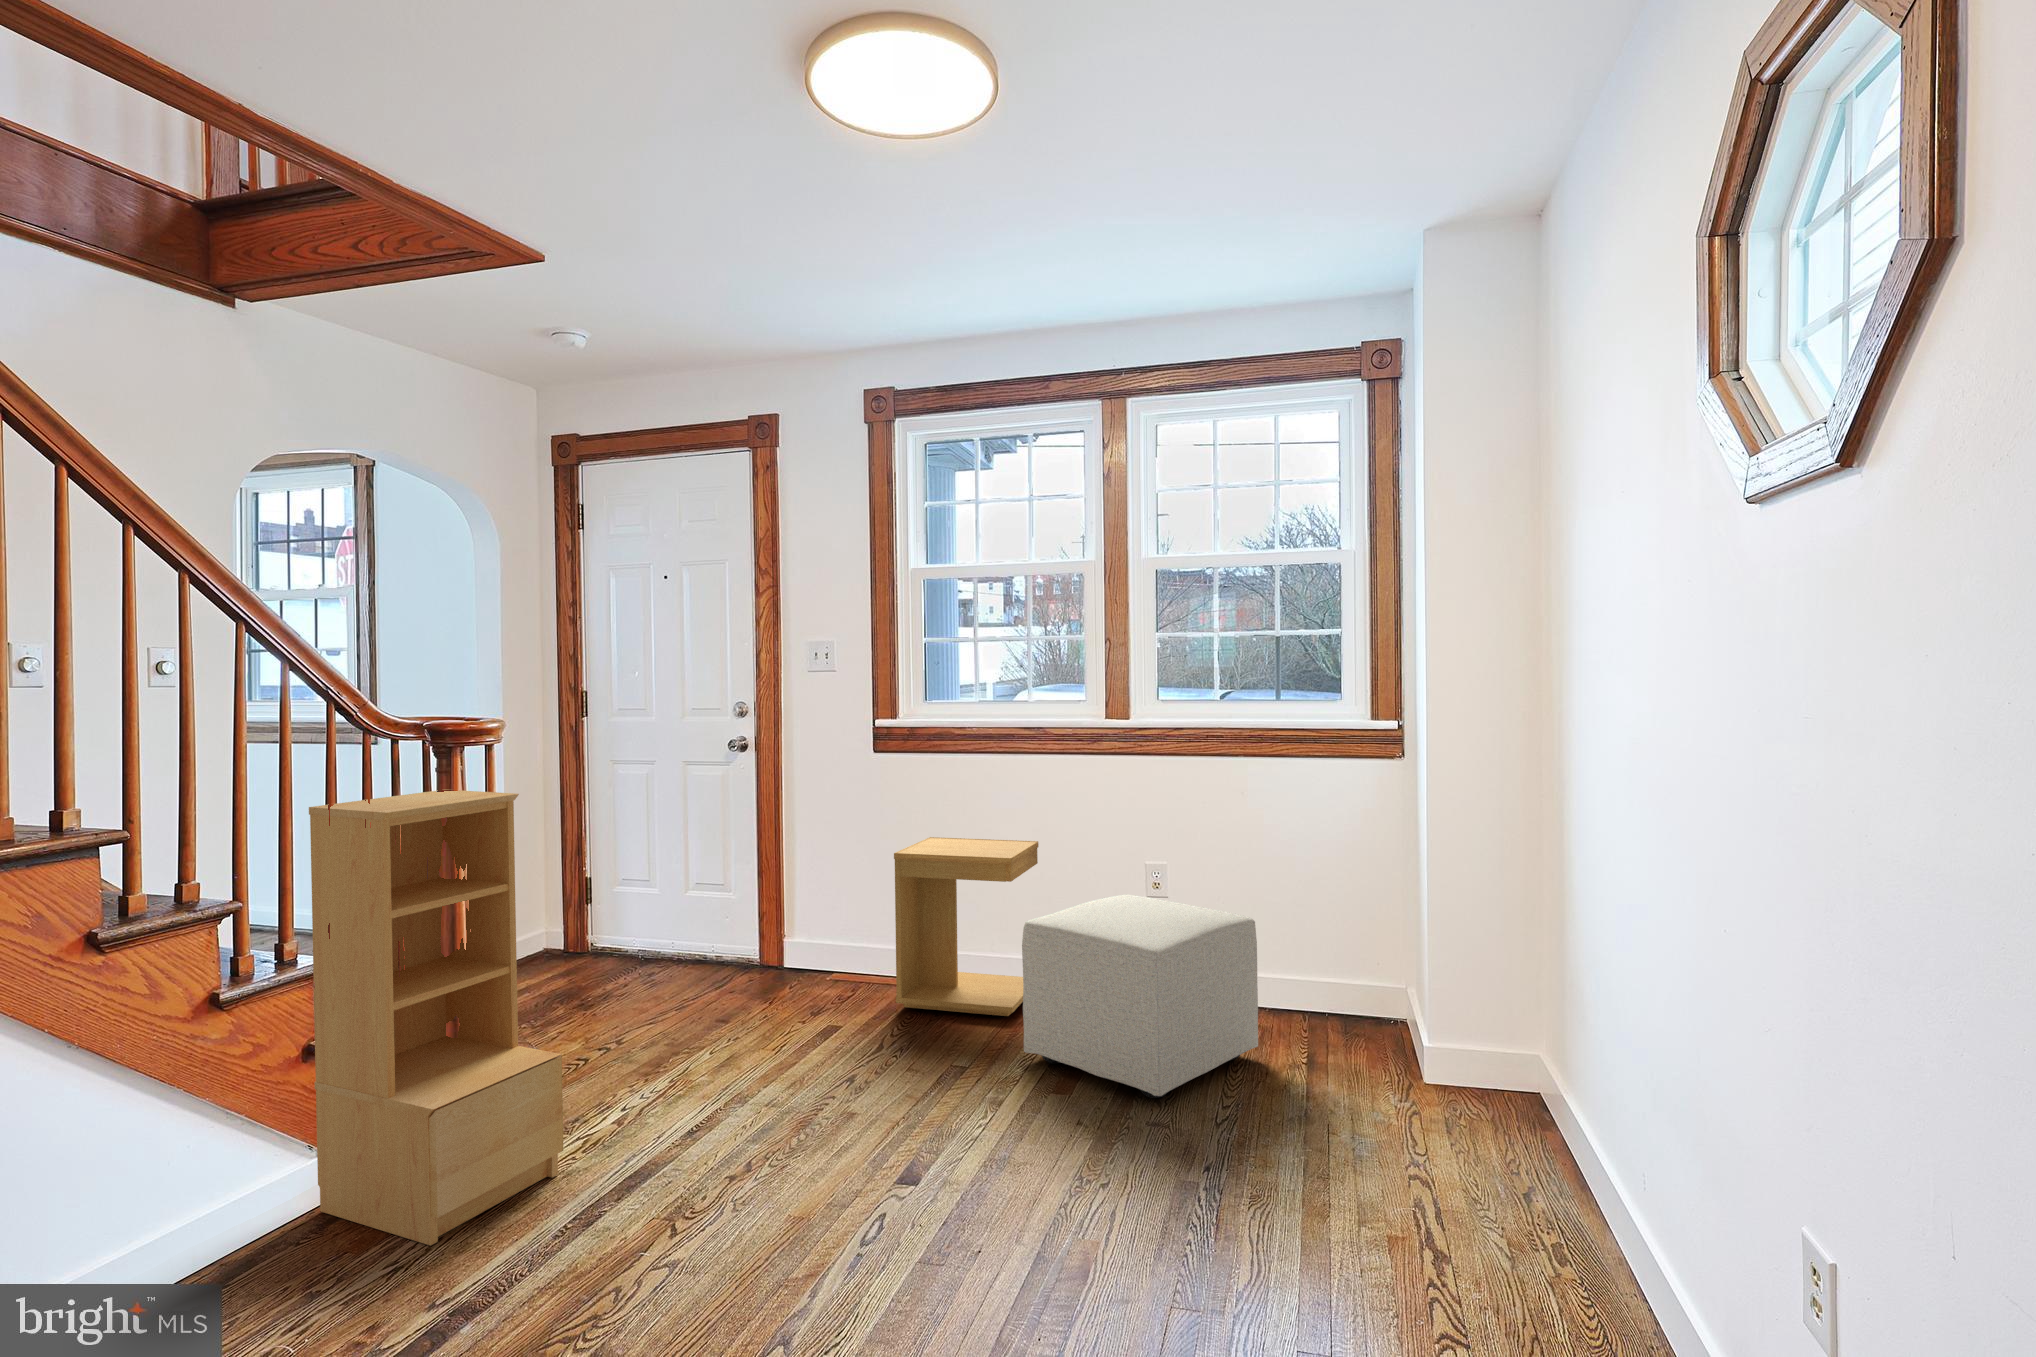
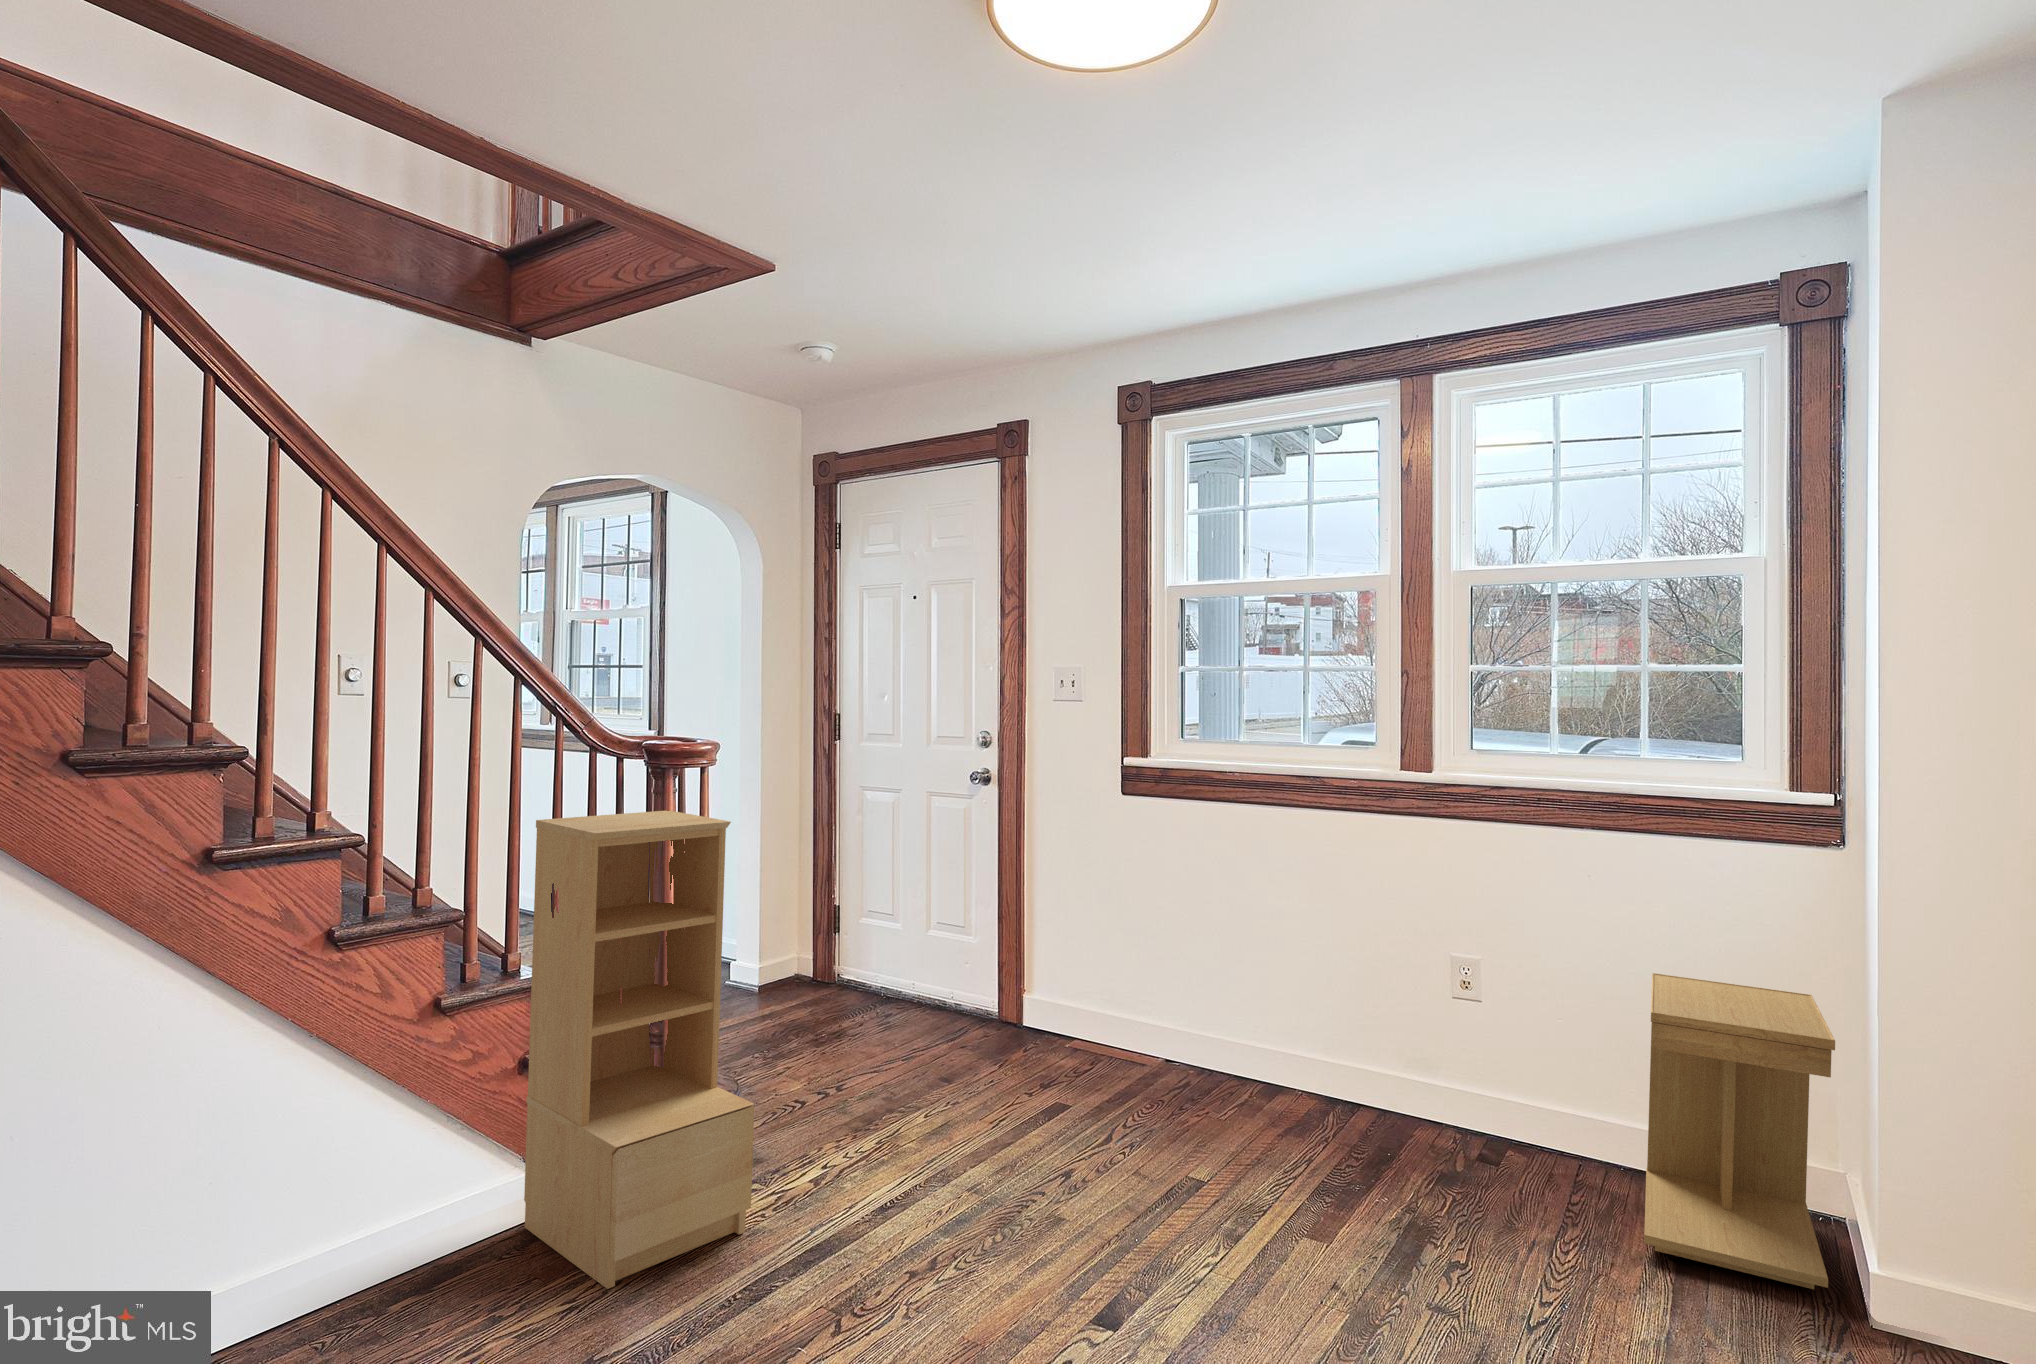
side table: present [894,837,1039,1016] -> present [1644,973,1835,1289]
ottoman: present [1022,894,1258,1098] -> none [1278,999,1595,1270]

